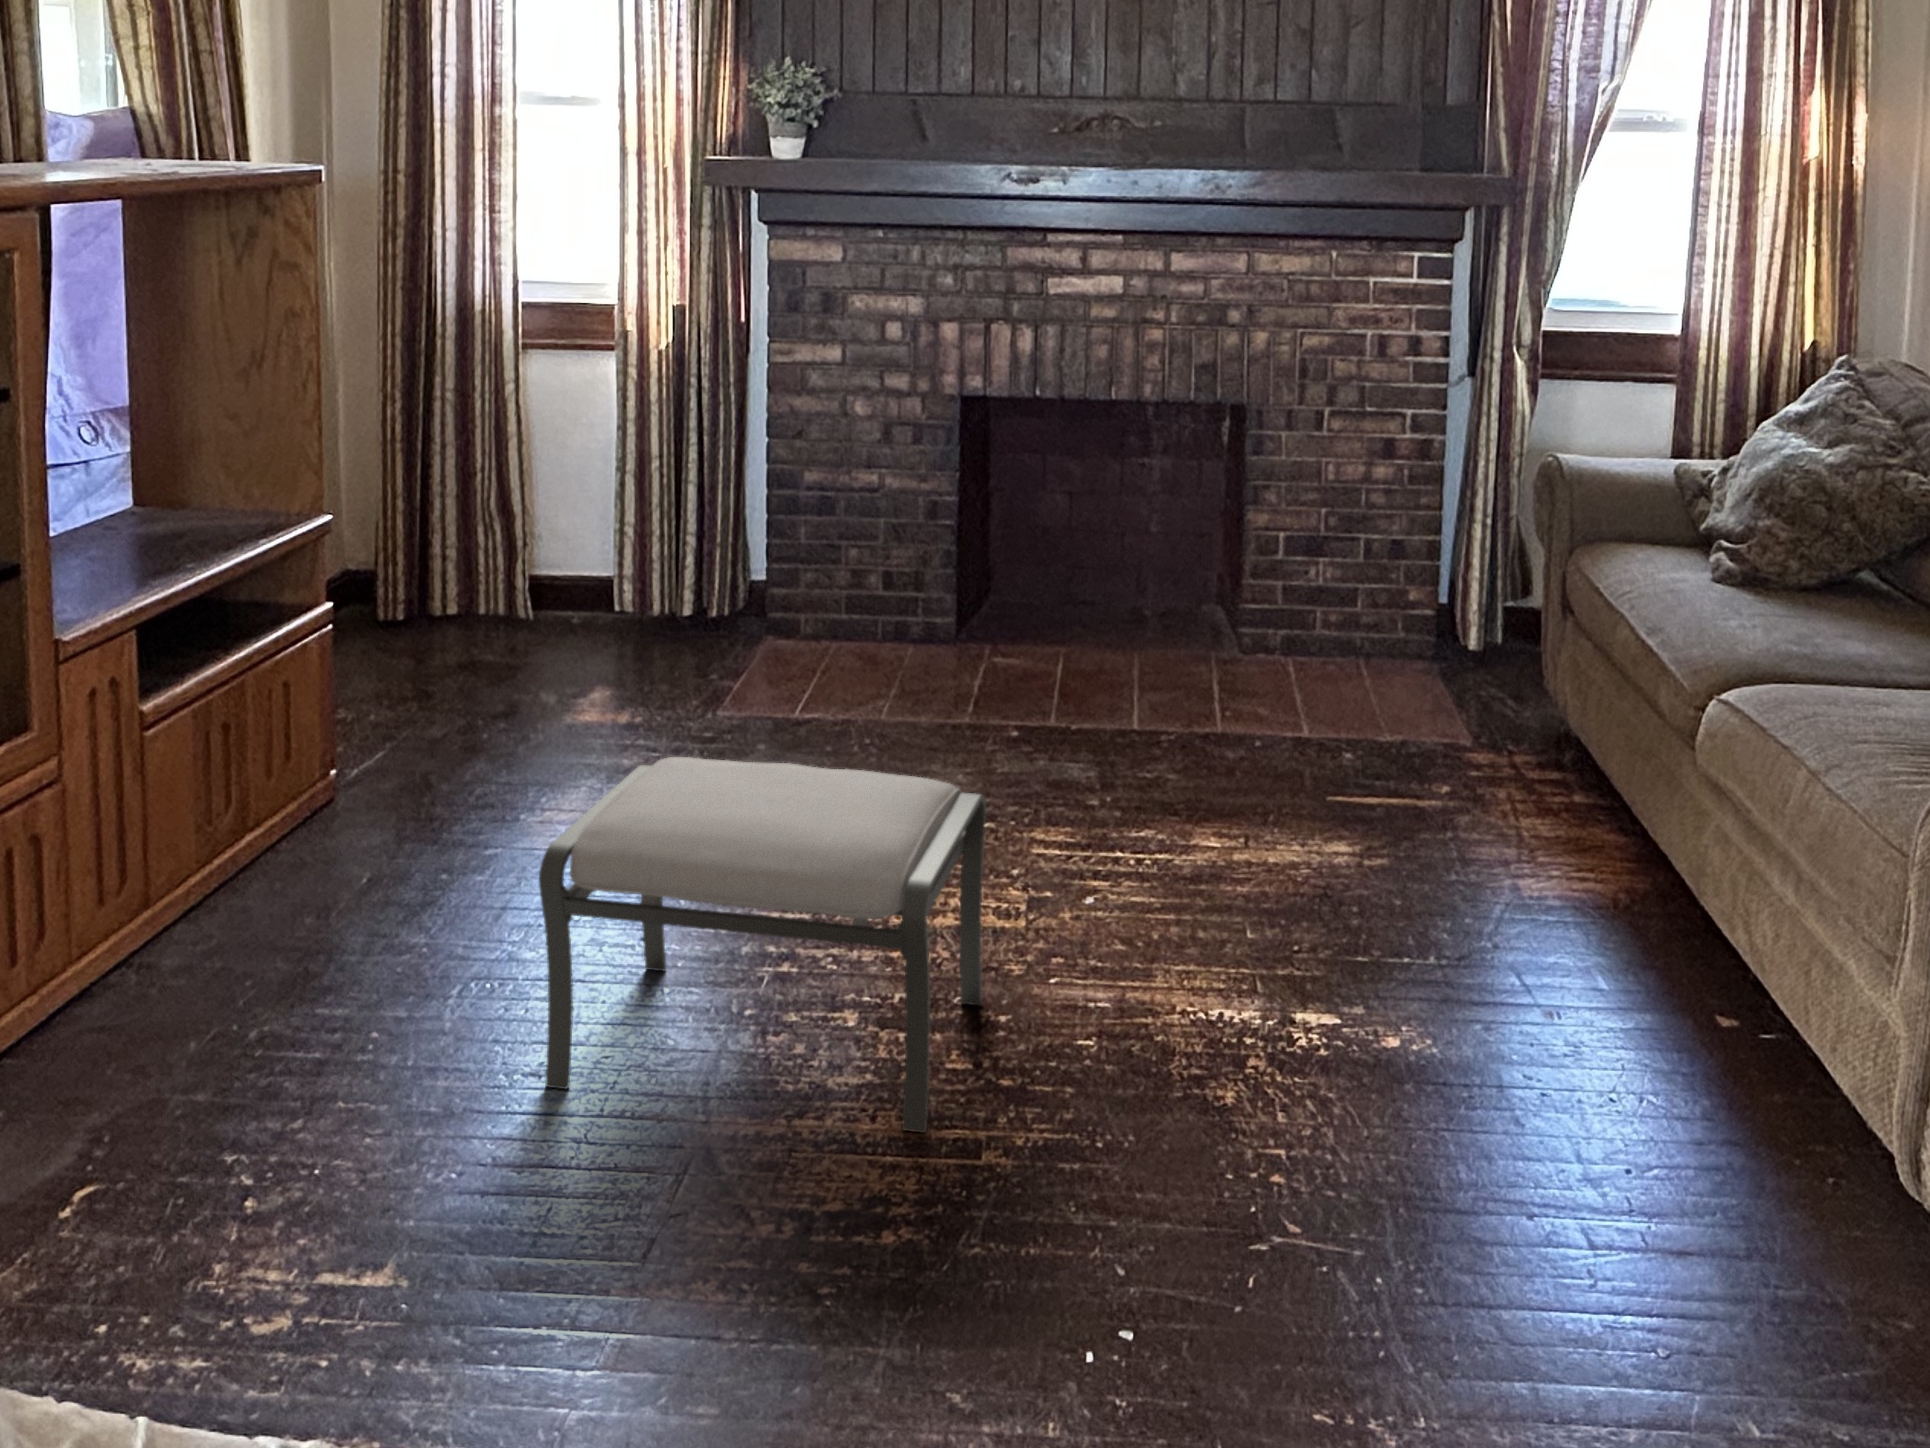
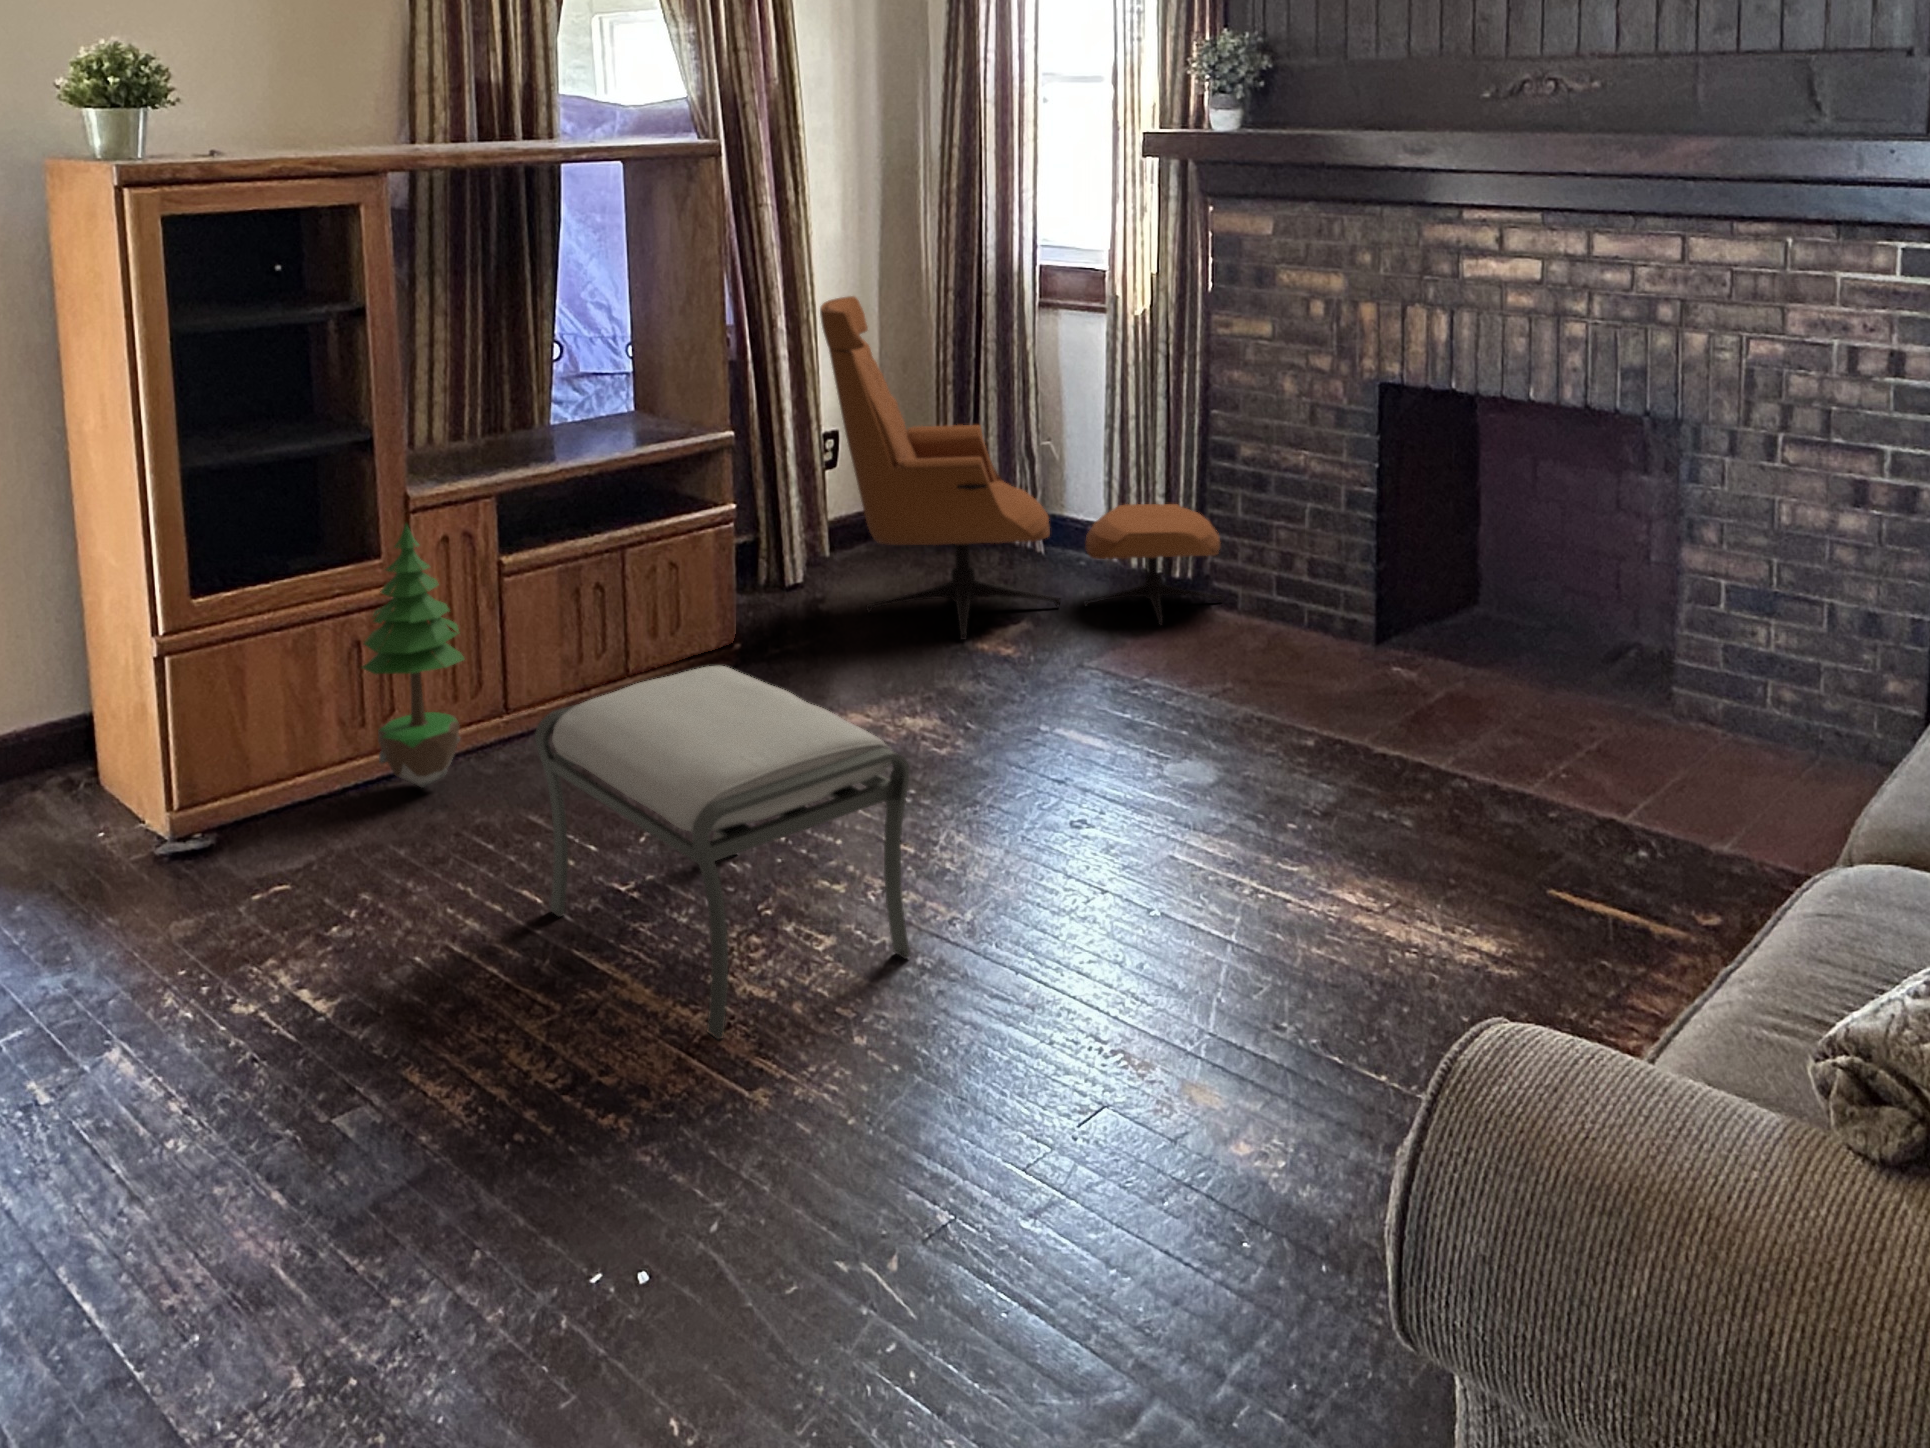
lounge chair: none [359,345,786,714] -> present [820,296,1223,639]
potted tree: none [59,667,207,1019] -> present [361,524,464,788]

